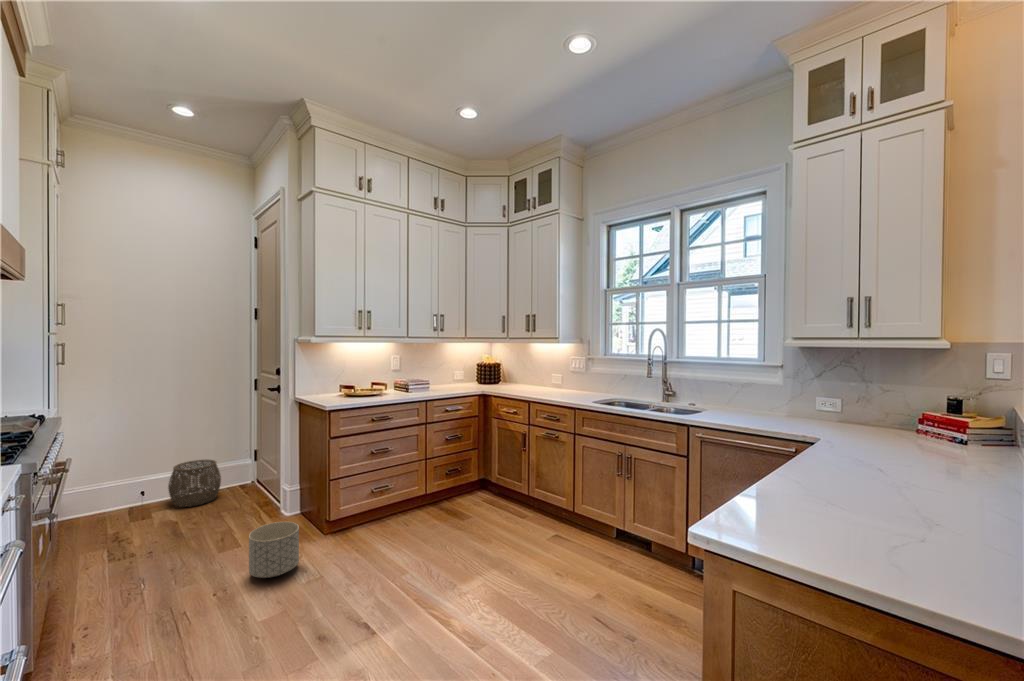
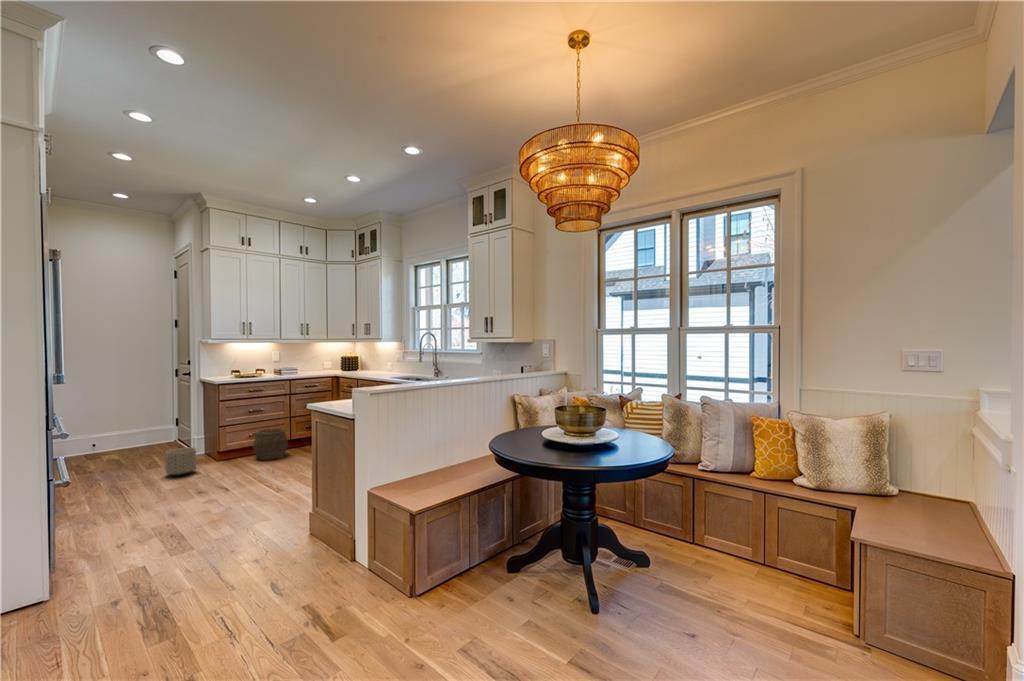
woven basket: present [168,459,221,507] -> present [253,428,288,460]

